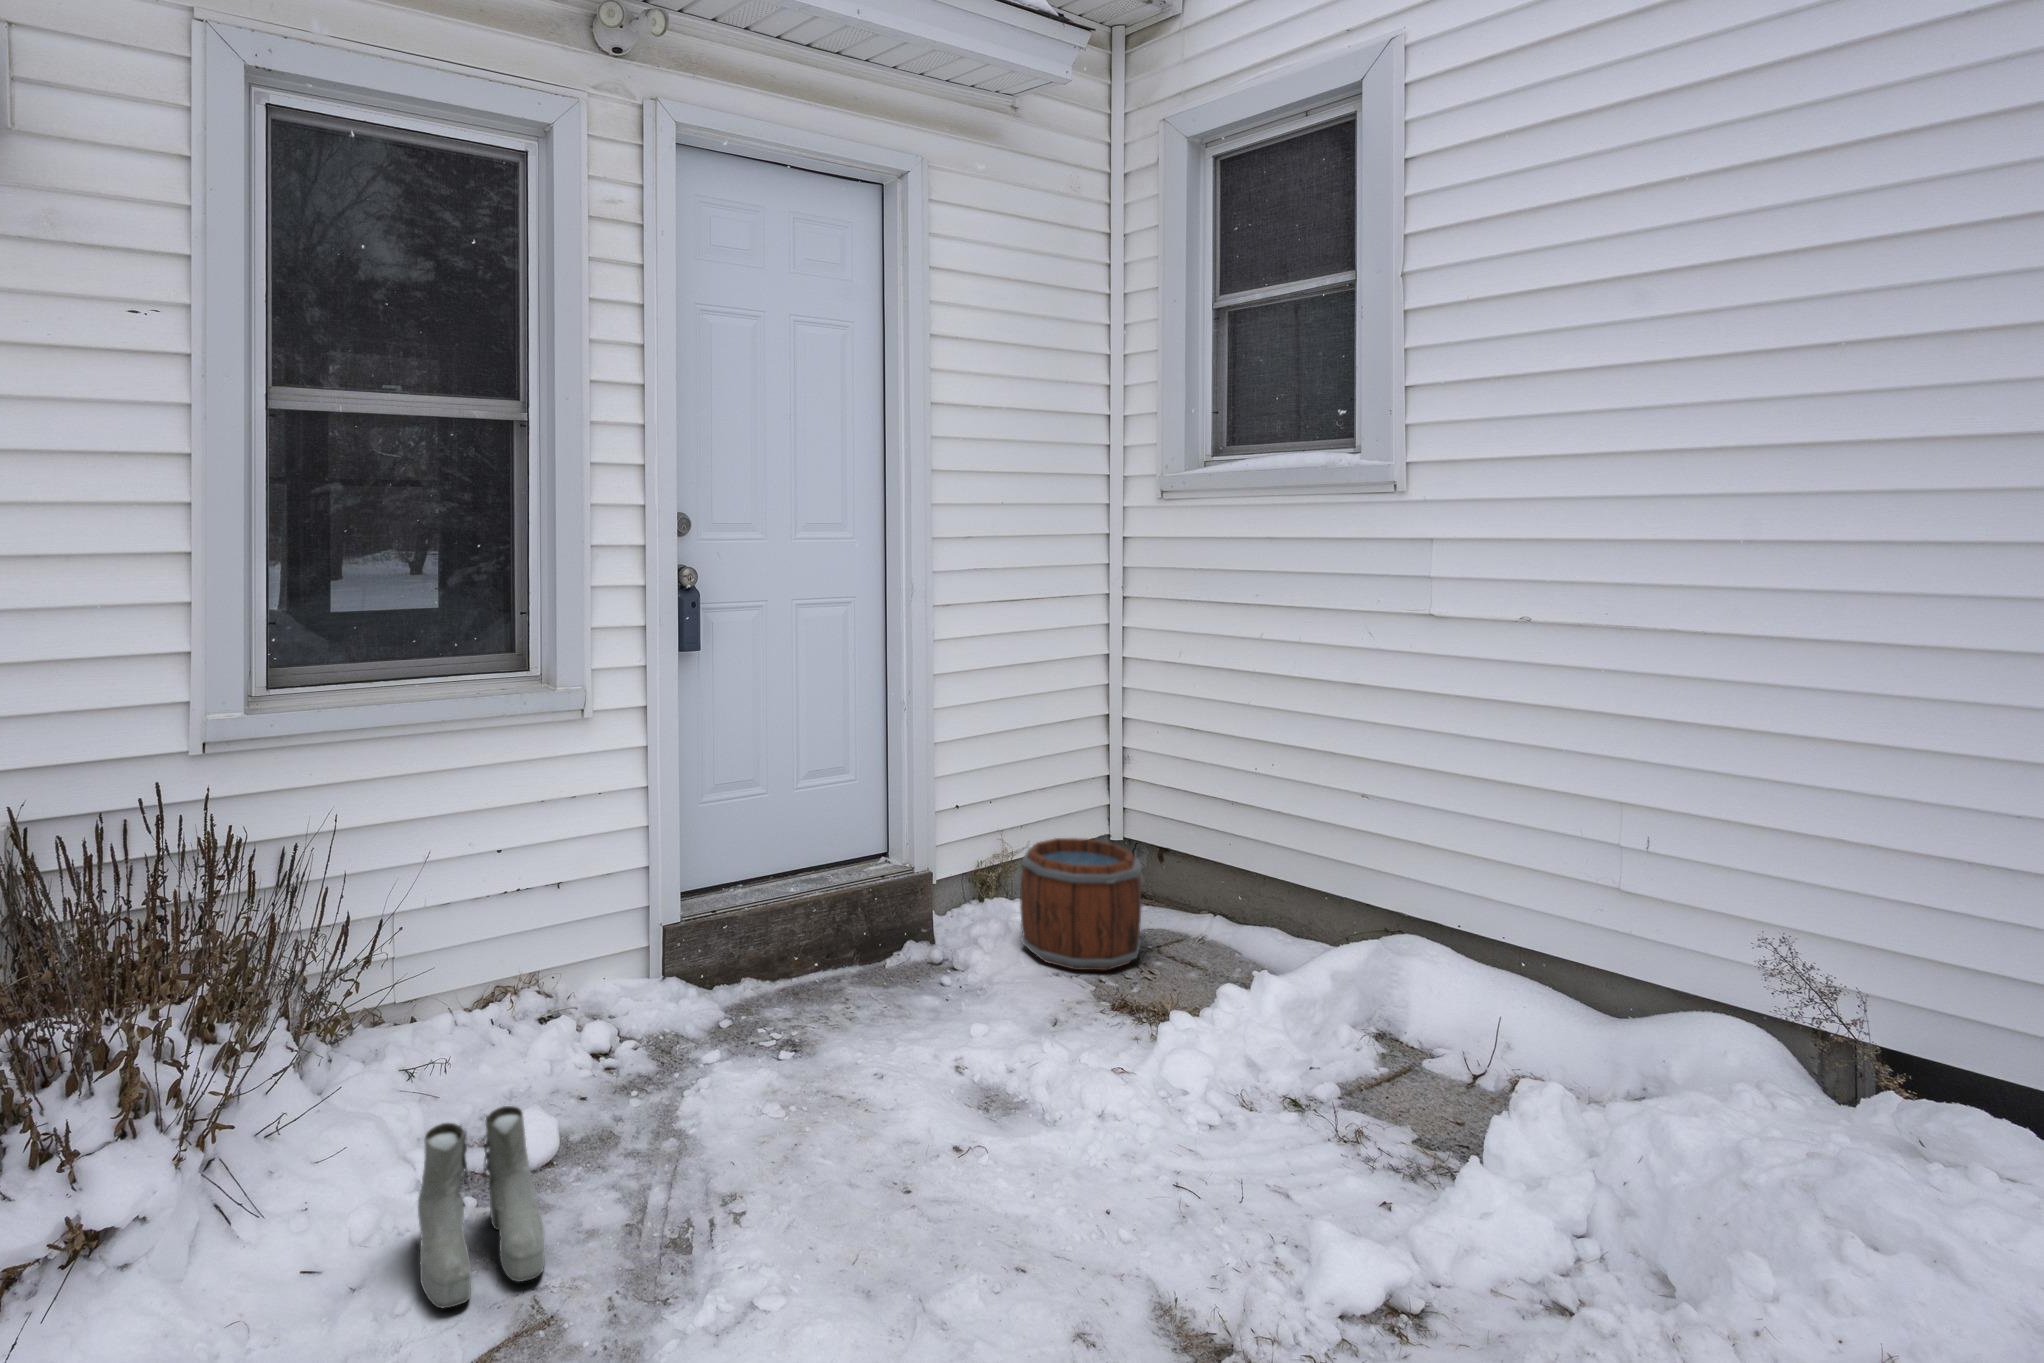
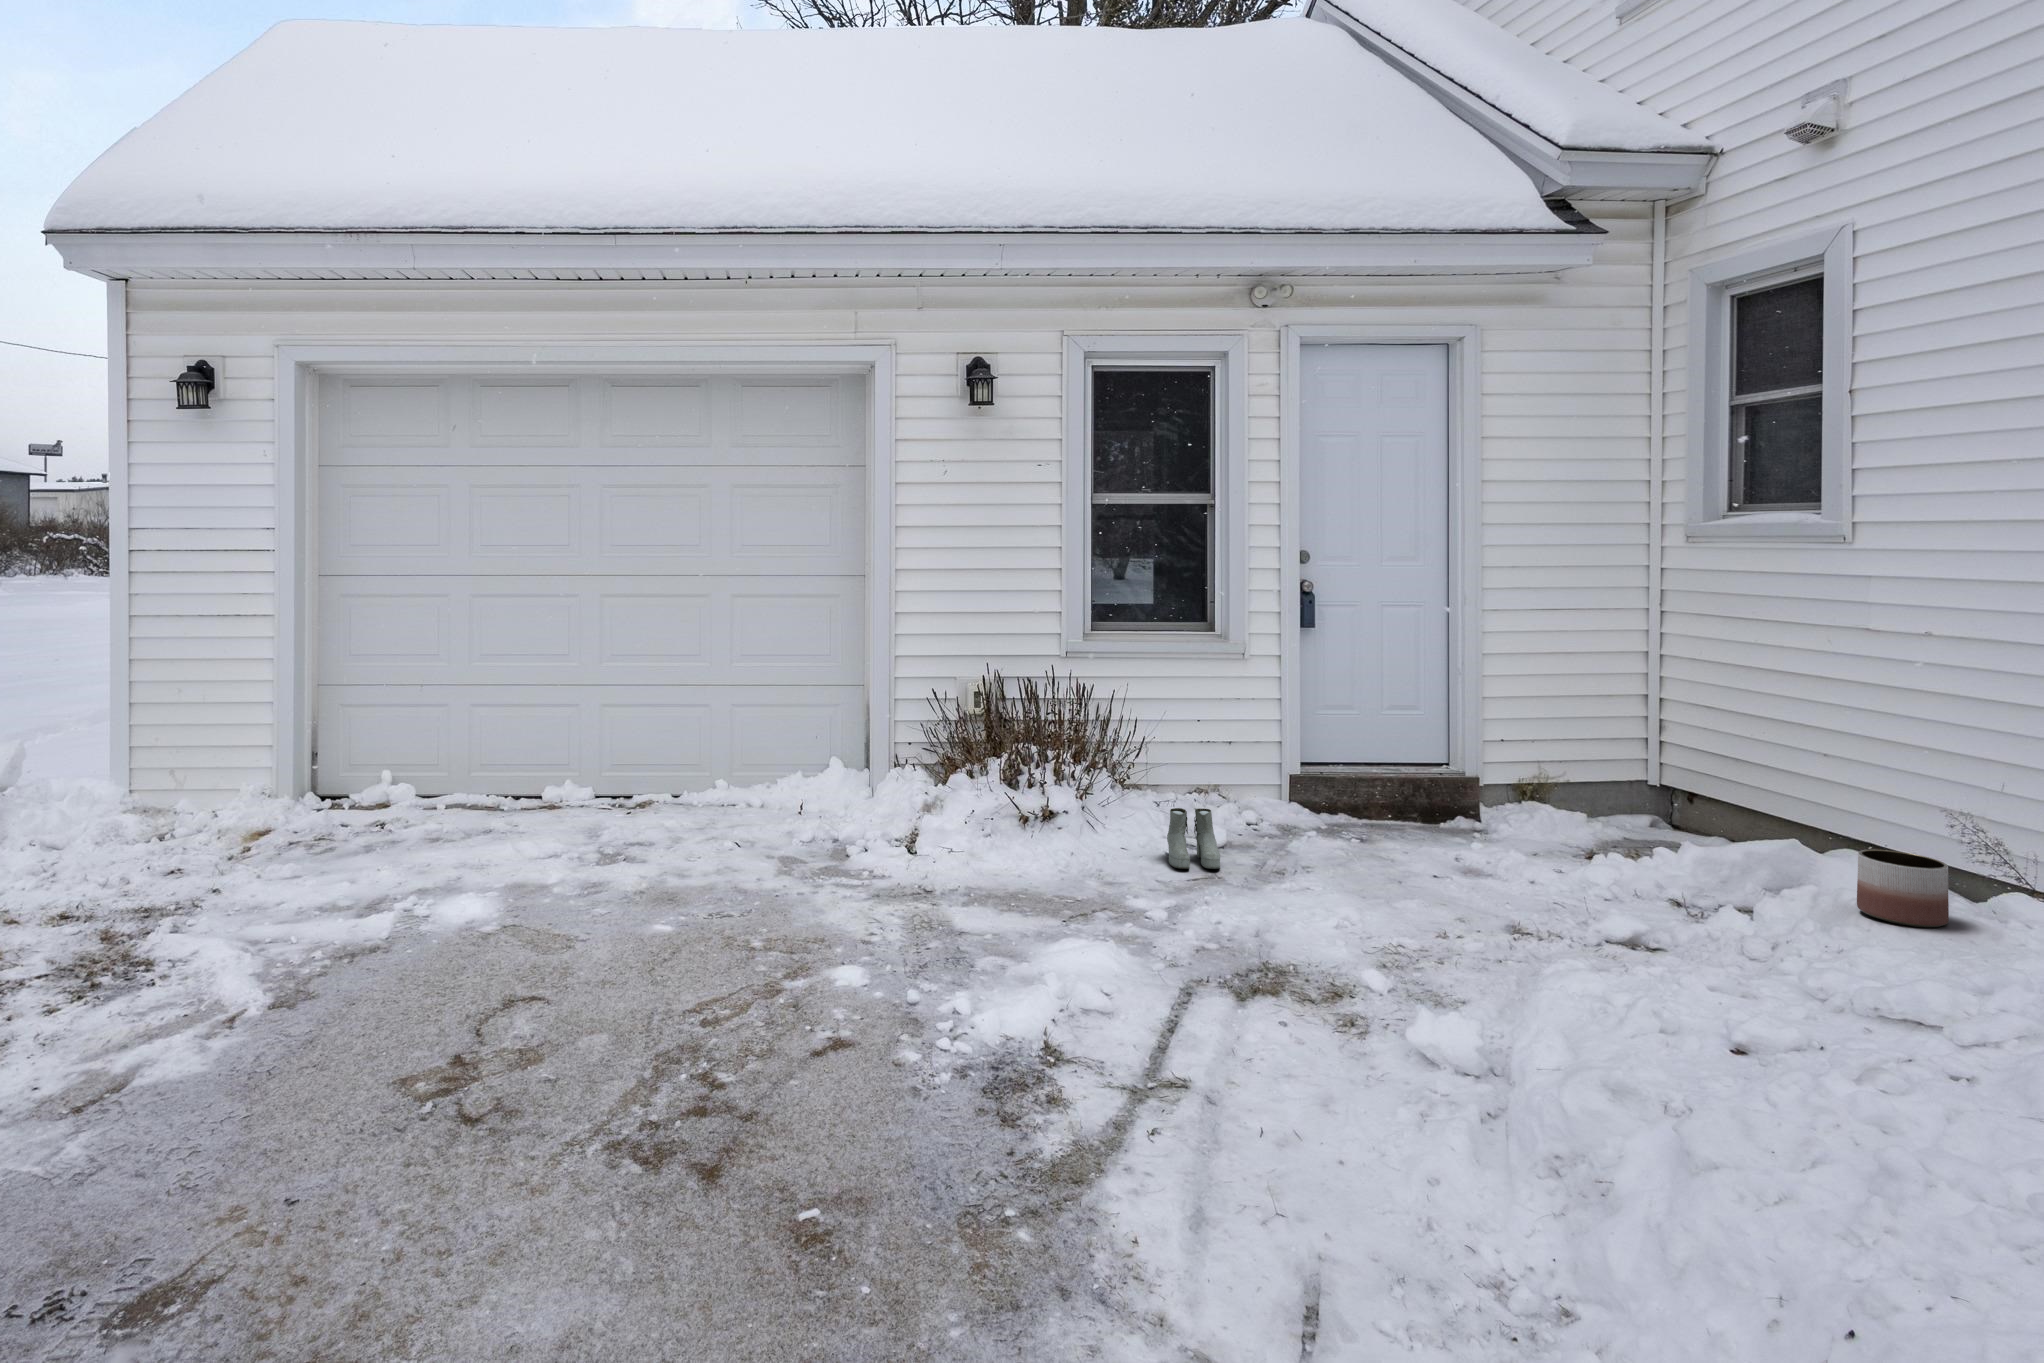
bucket: present [1020,838,1141,970] -> none [1536,764,1629,843]
planter: none [1565,977,1698,1118] -> present [1857,850,1949,927]

